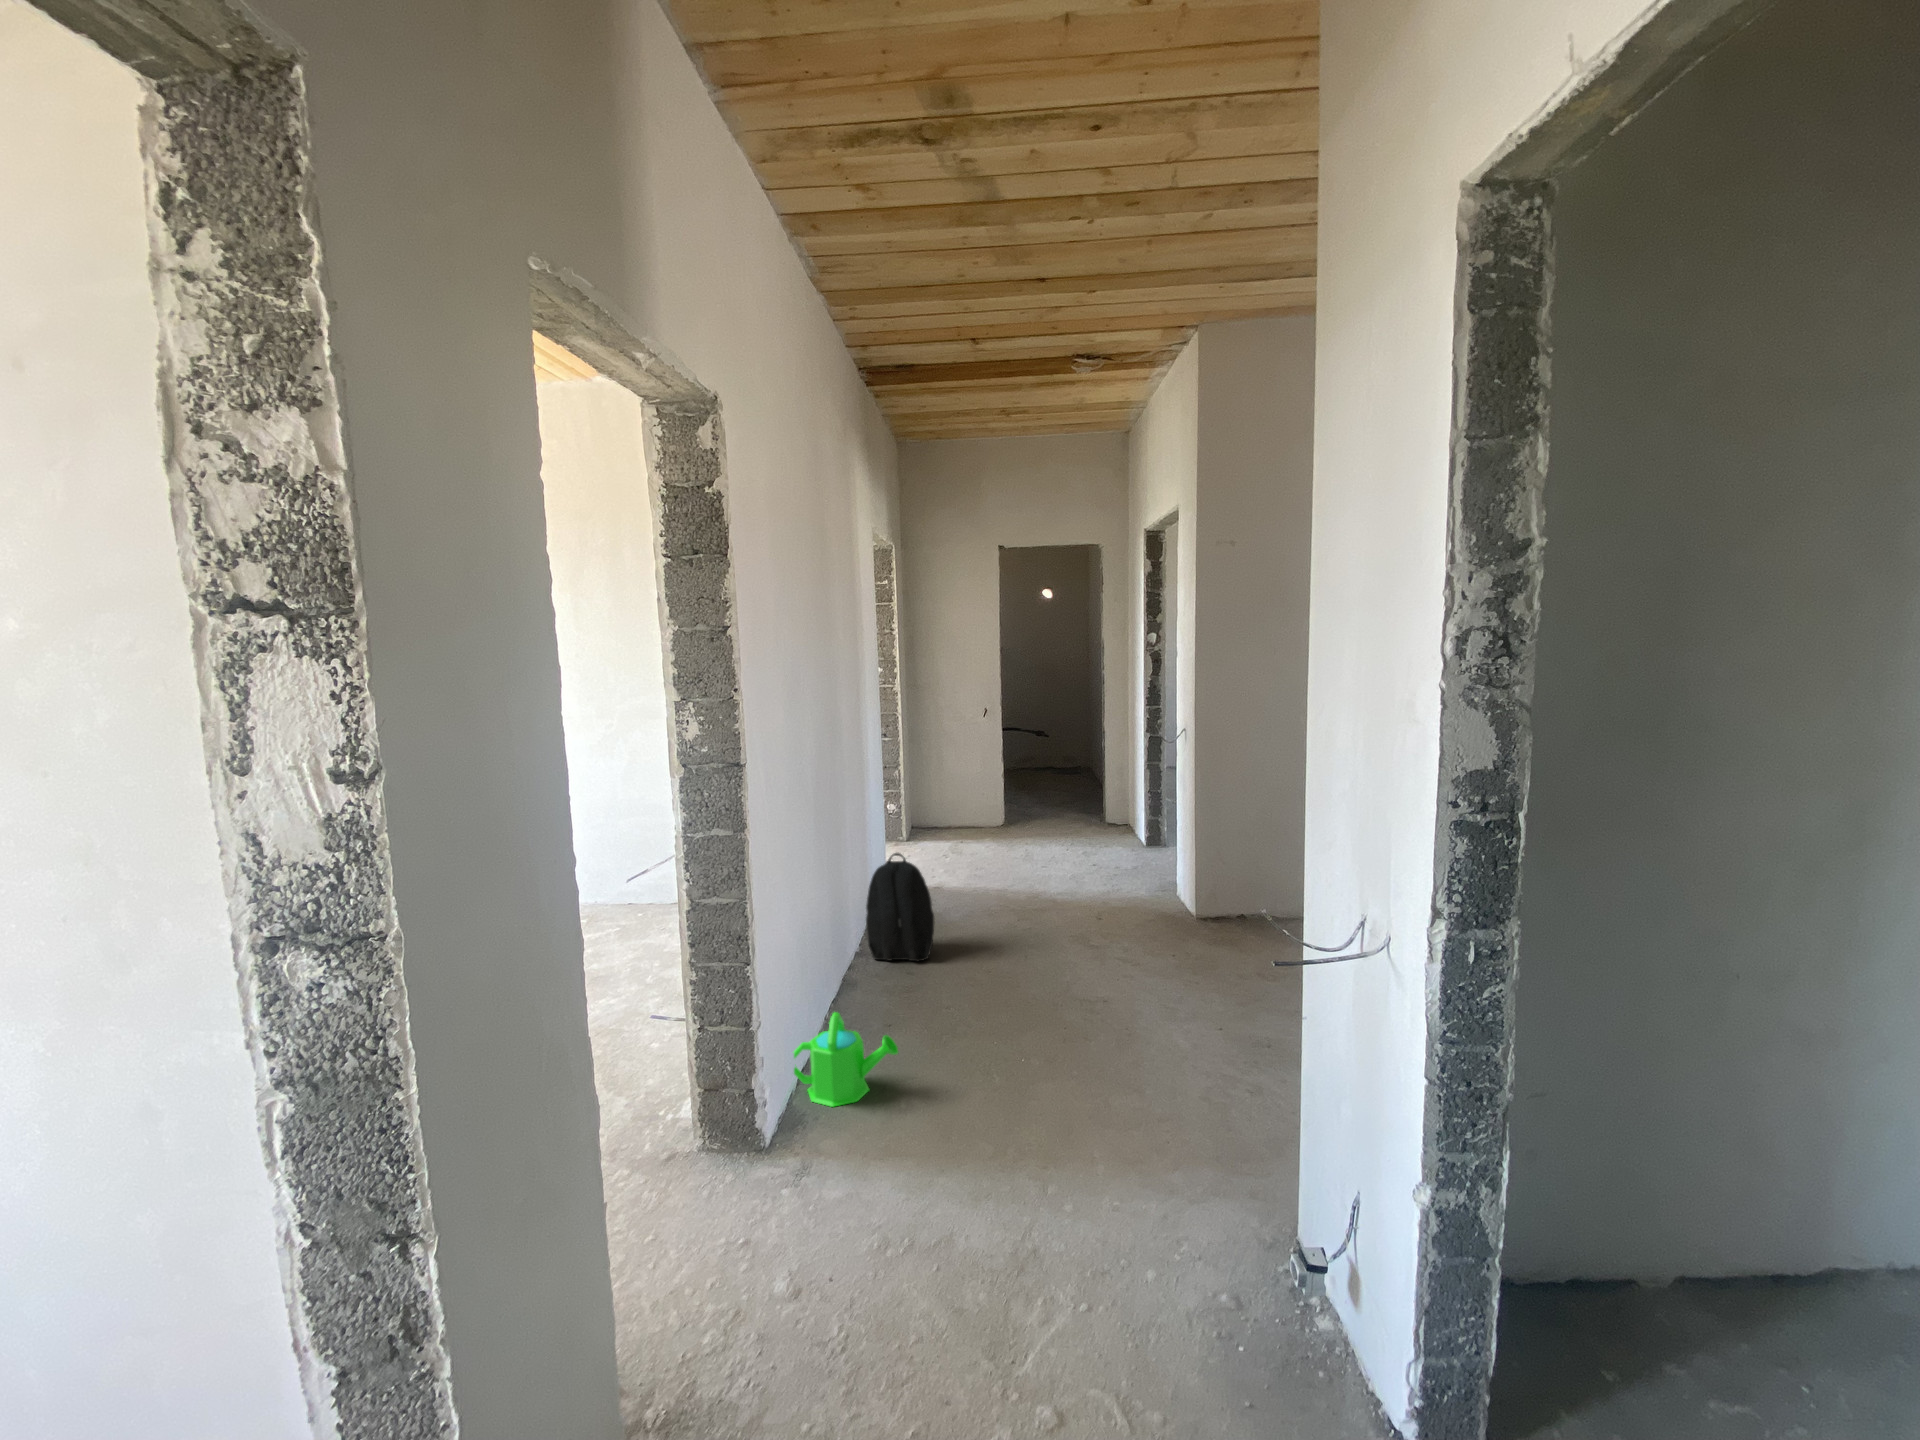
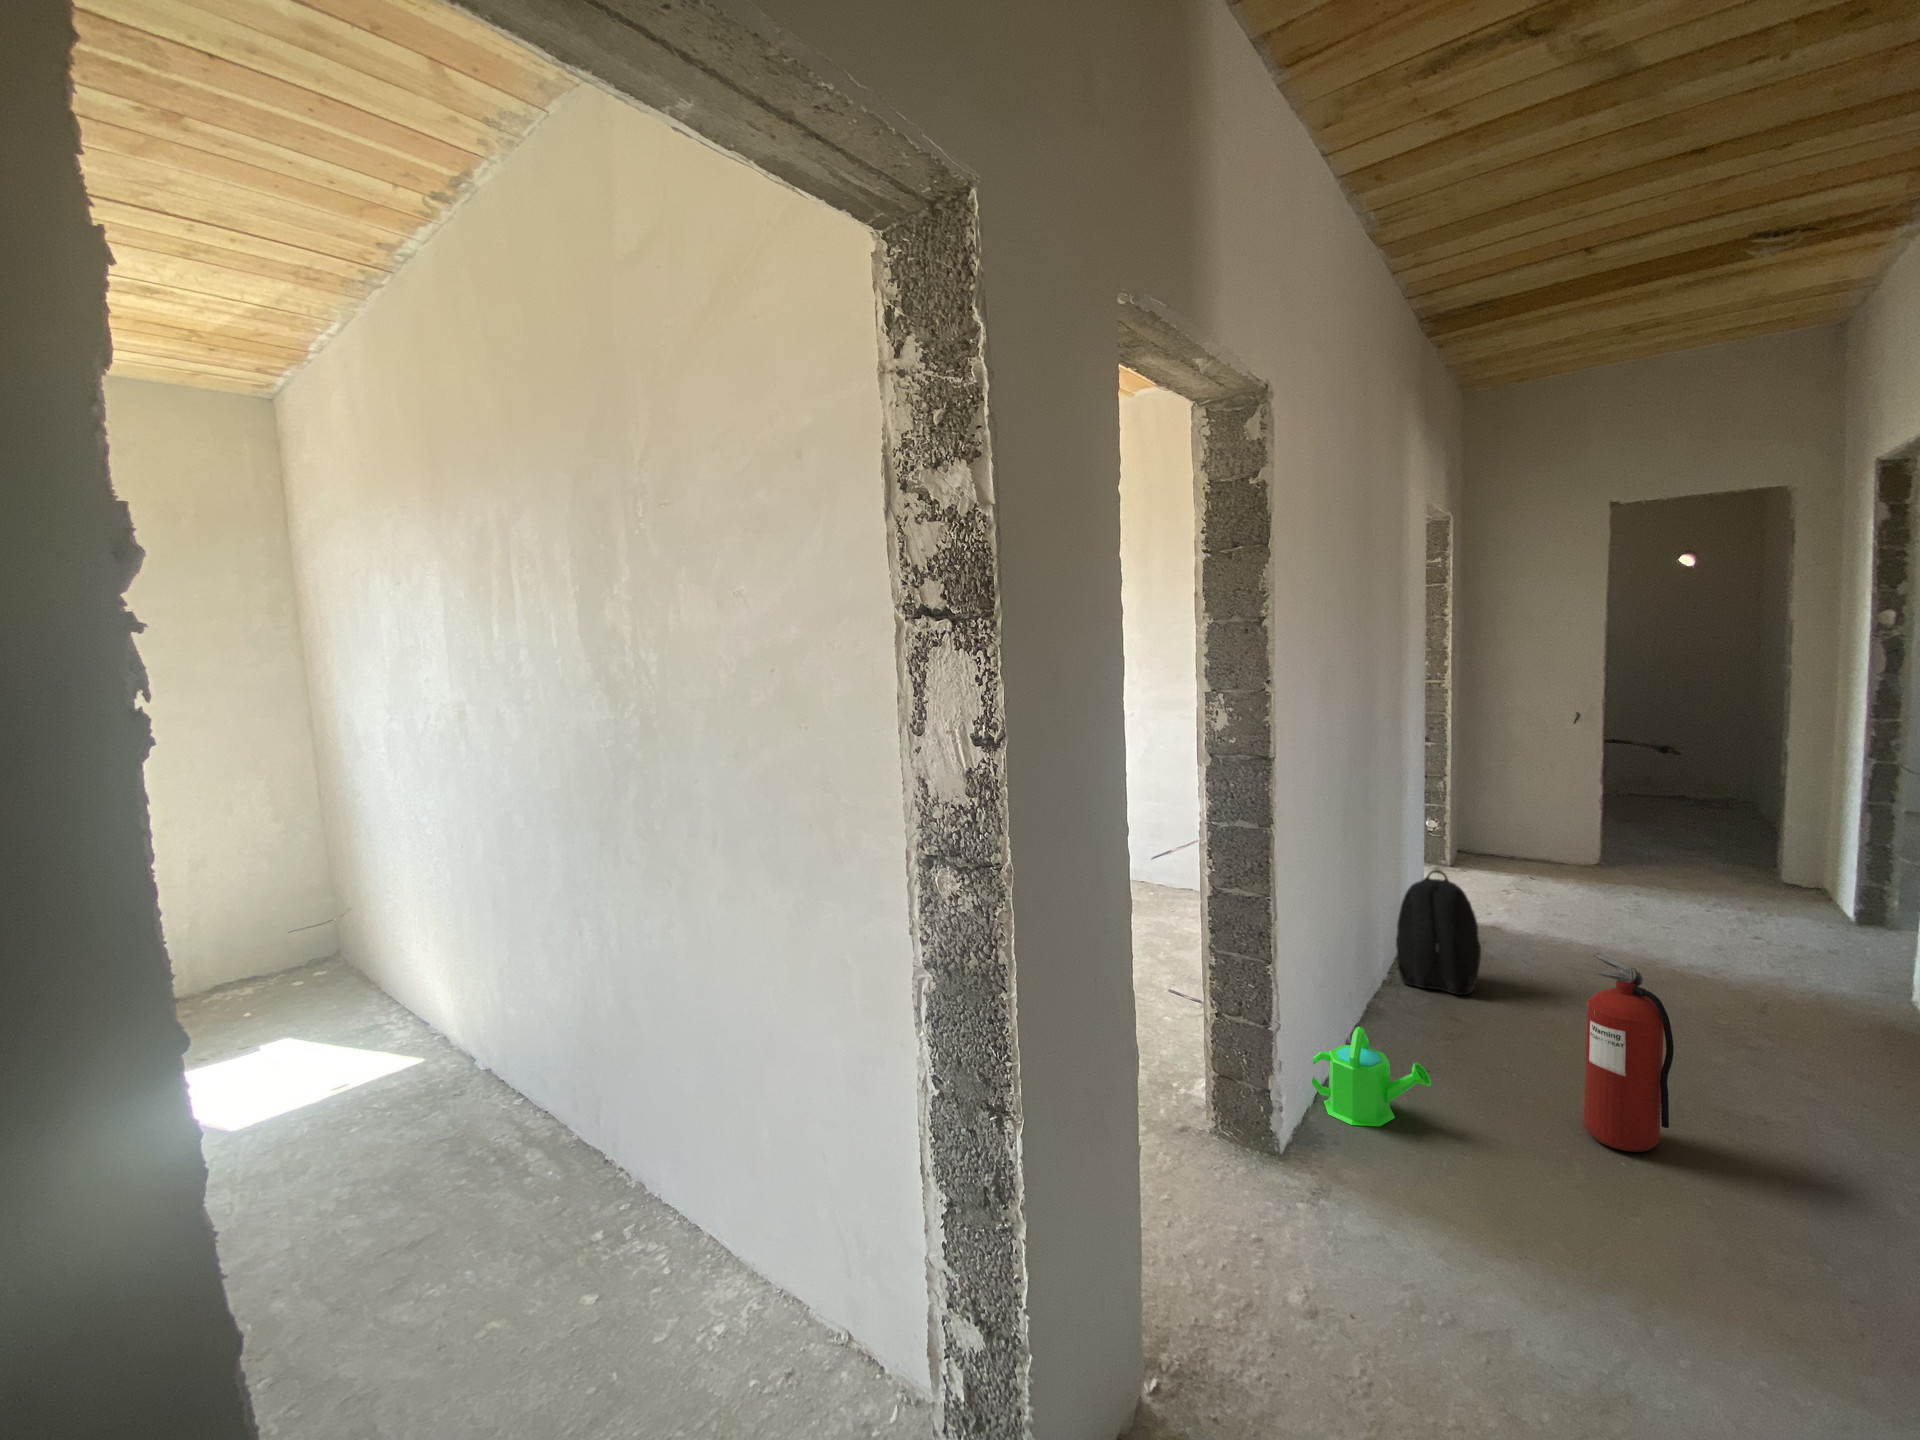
fire extinguisher: none [1016,911,1076,1073] -> present [1584,953,1674,1152]

